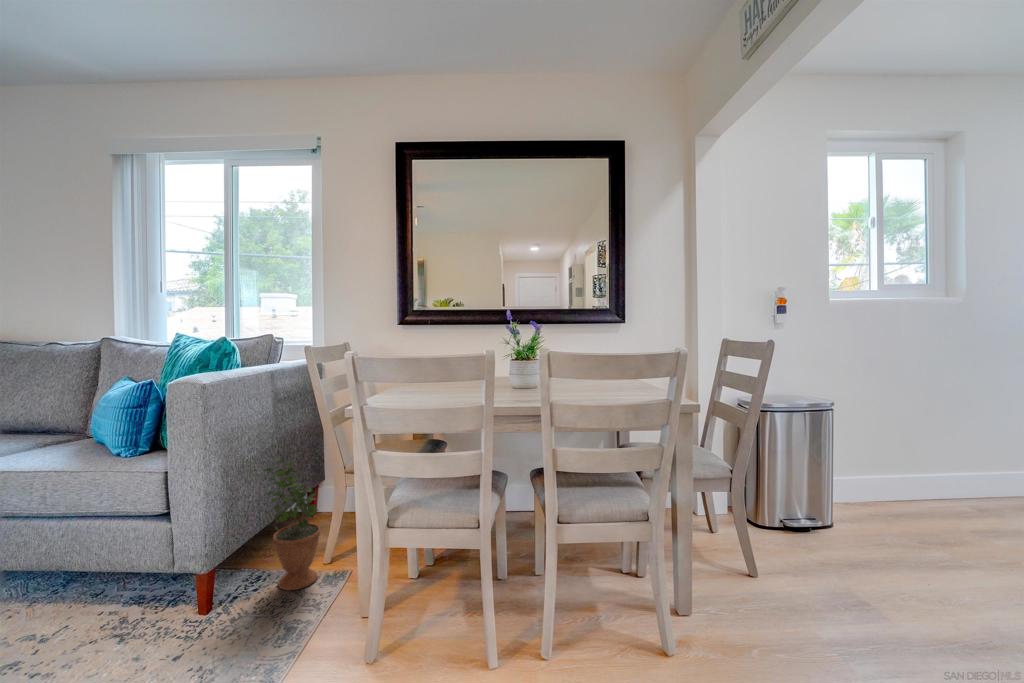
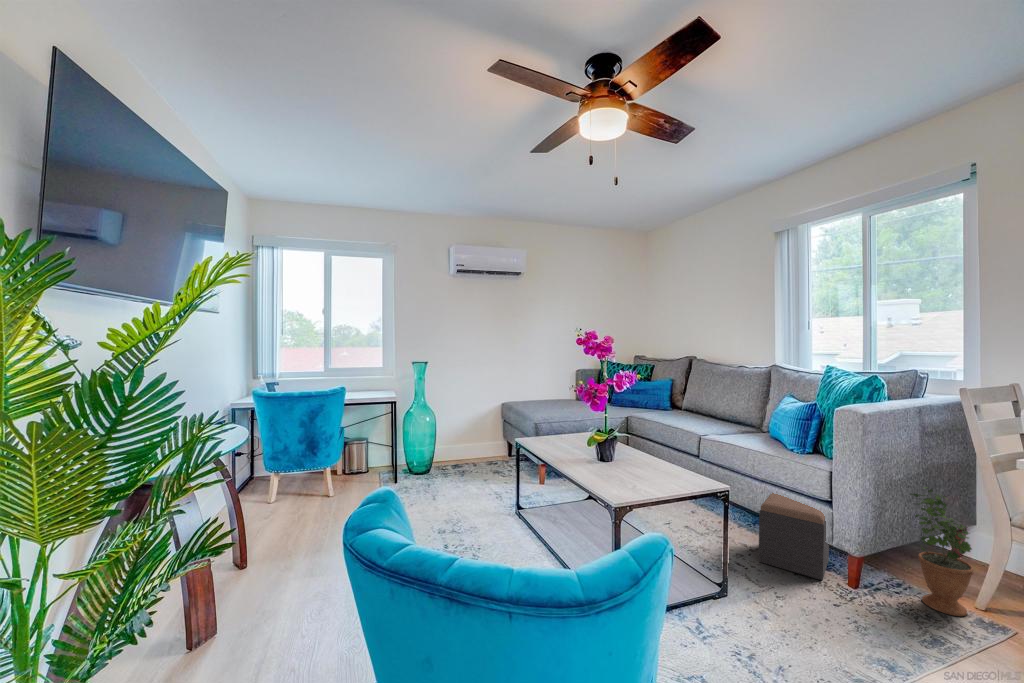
footstool: none [48,515,176,654] -> present [758,493,829,580]

